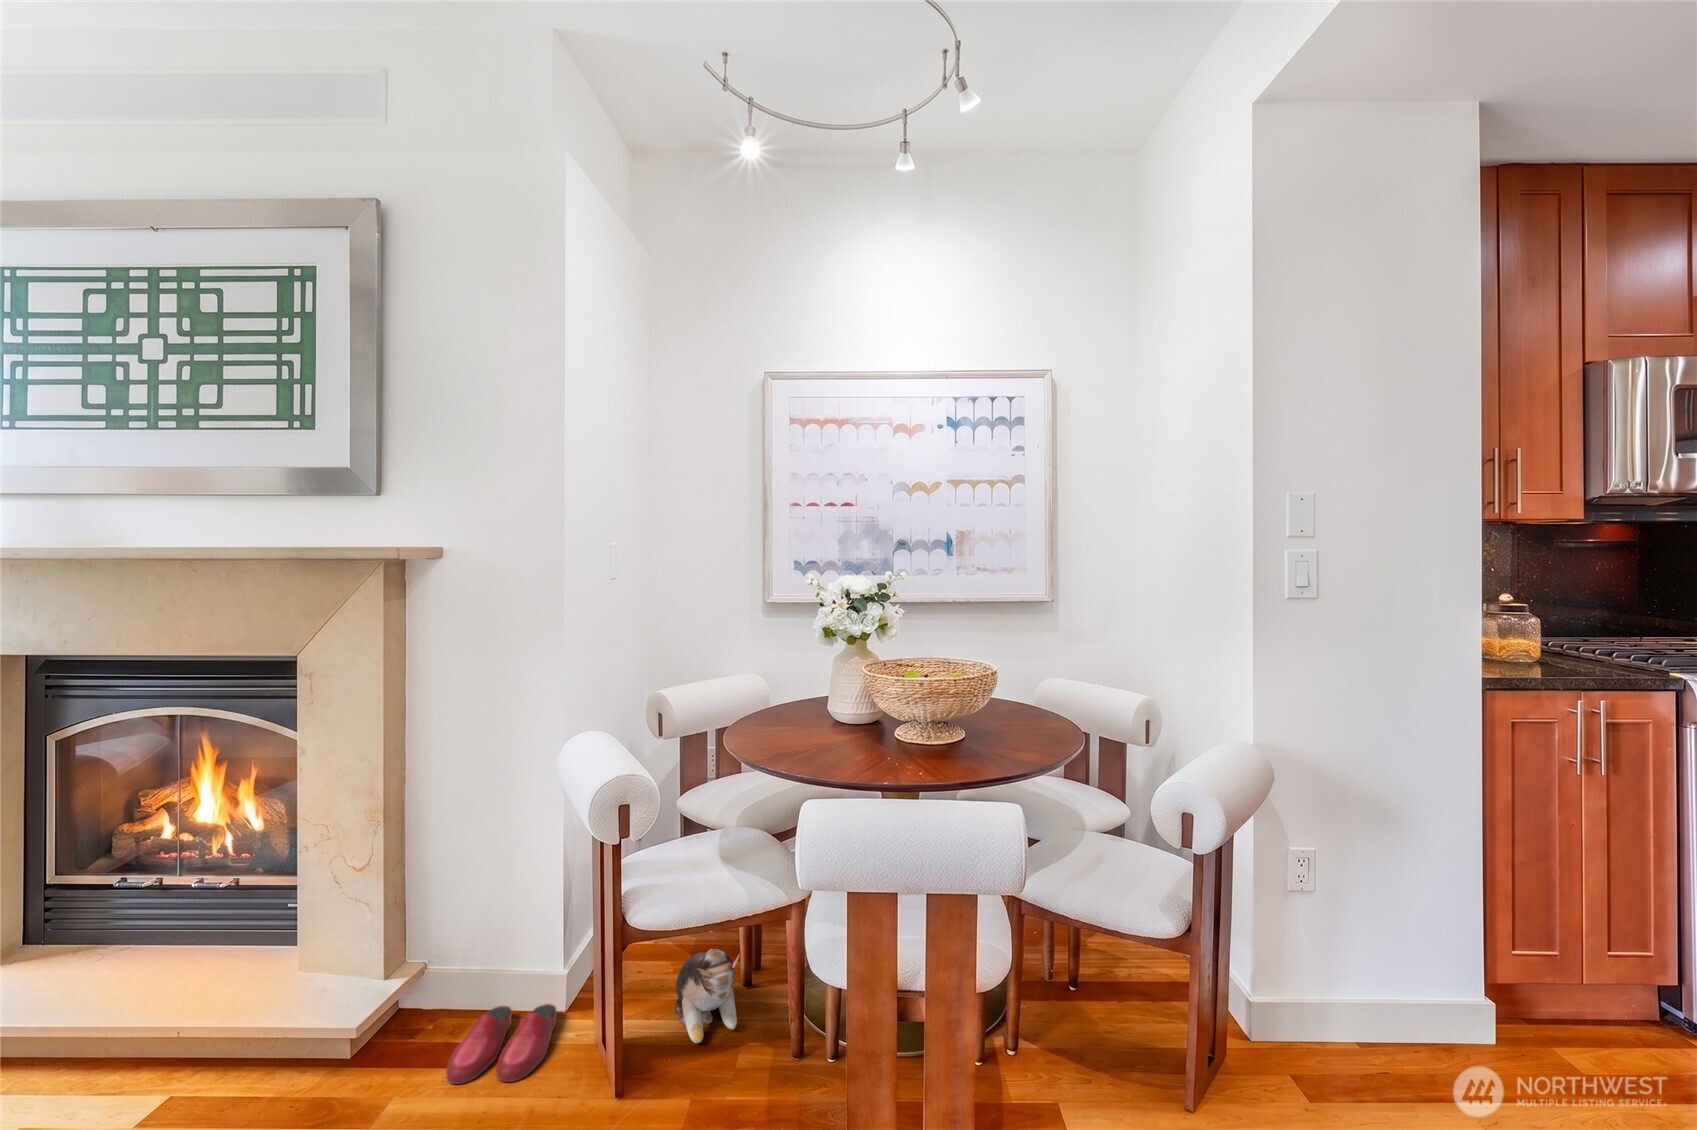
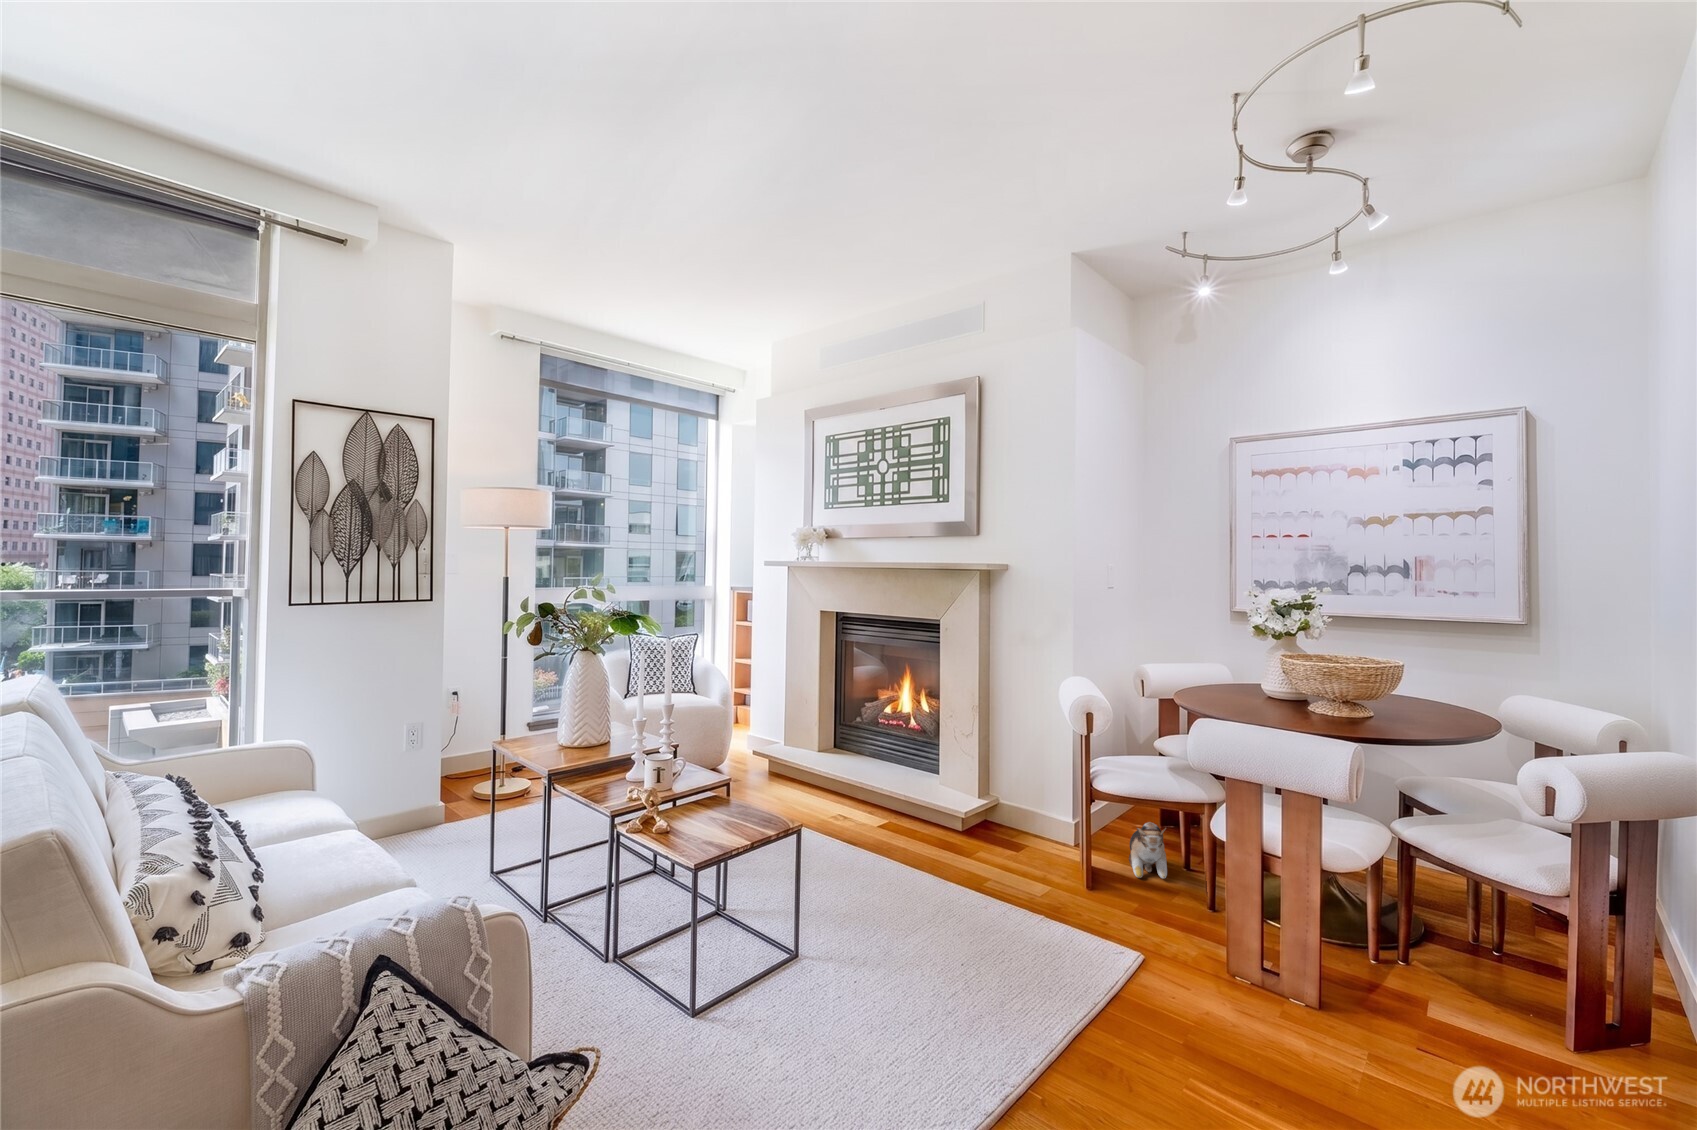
slippers: present [446,1004,557,1084] -> none [999,826,1058,860]

